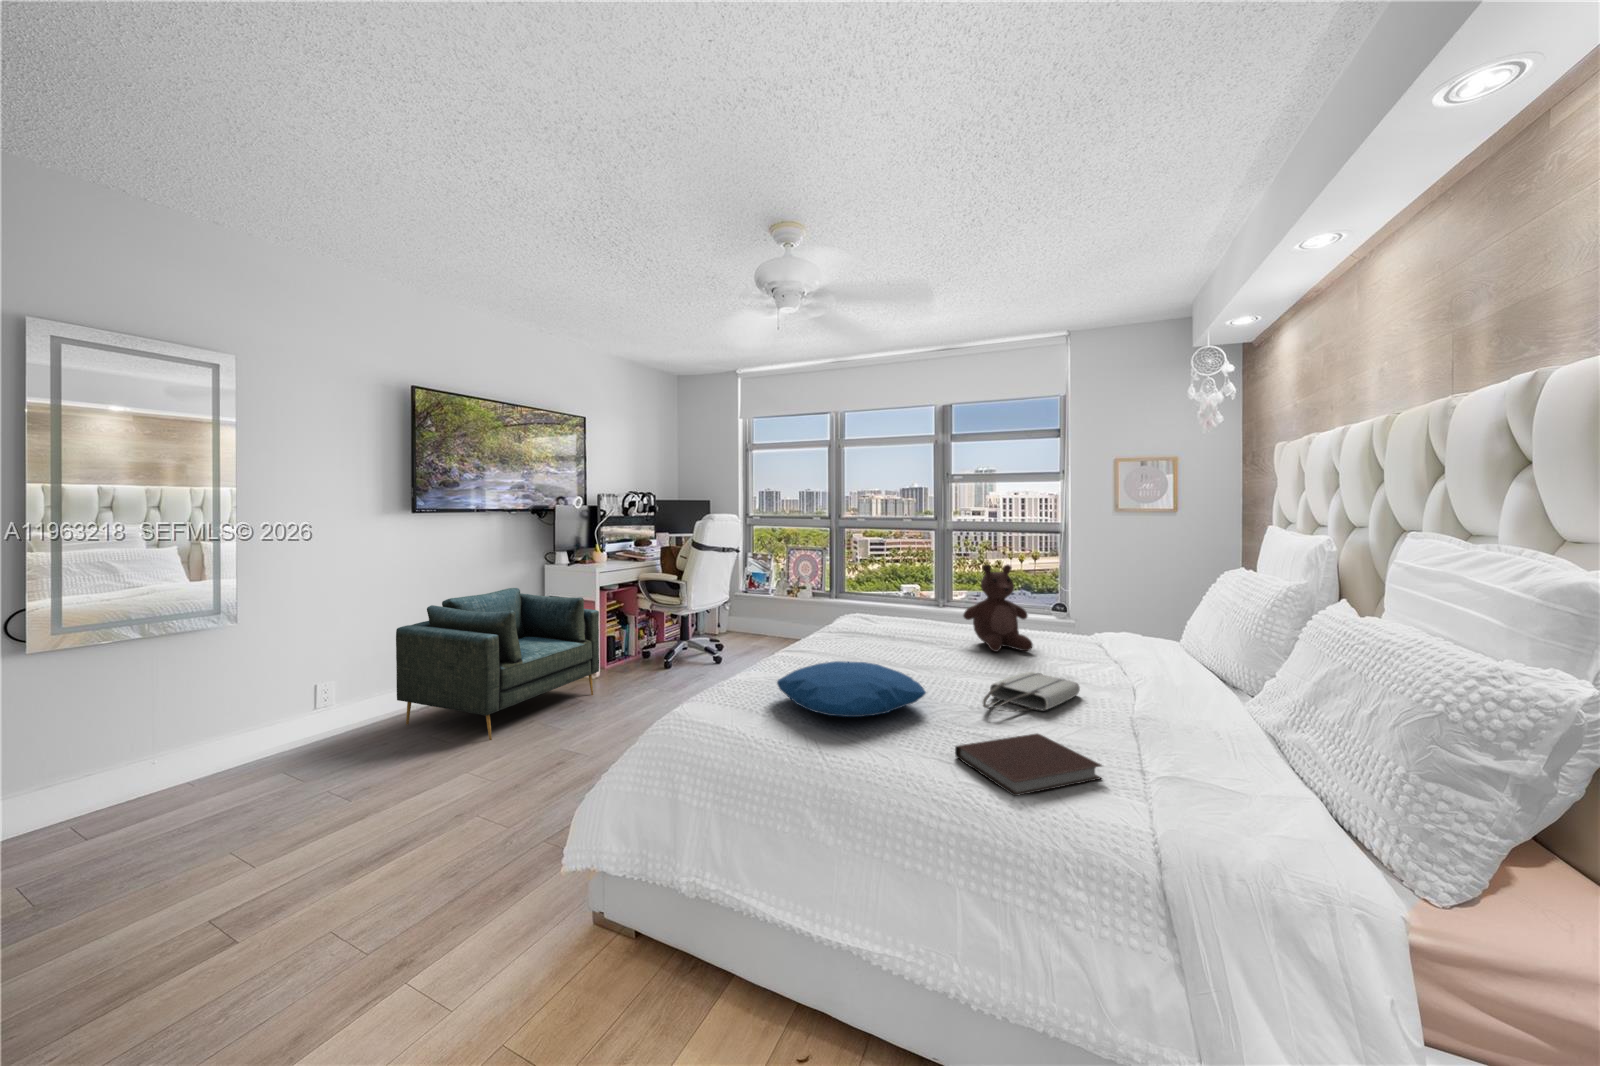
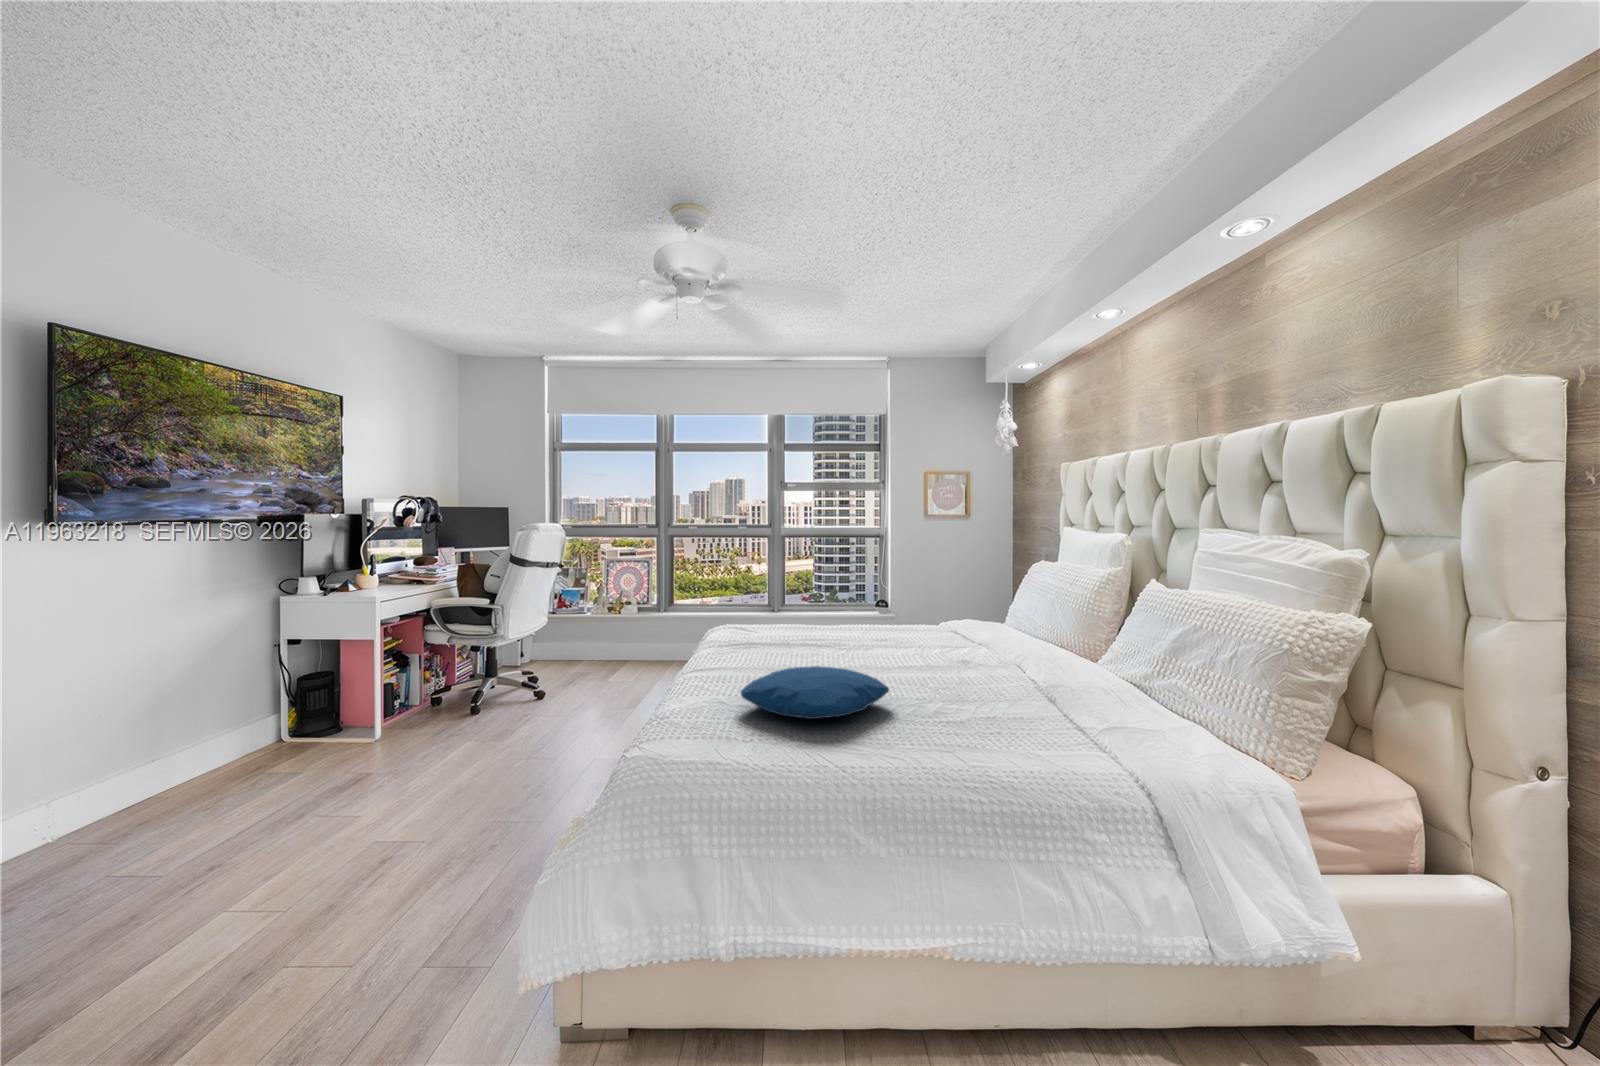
teddy bear: present [963,565,1033,652] -> none [870,564,937,650]
armchair: present [396,588,599,740] -> none [82,626,396,837]
tote bag: present [983,672,1080,711] -> none [932,663,1002,697]
notebook: present [955,734,1102,796] -> none [945,710,1066,759]

